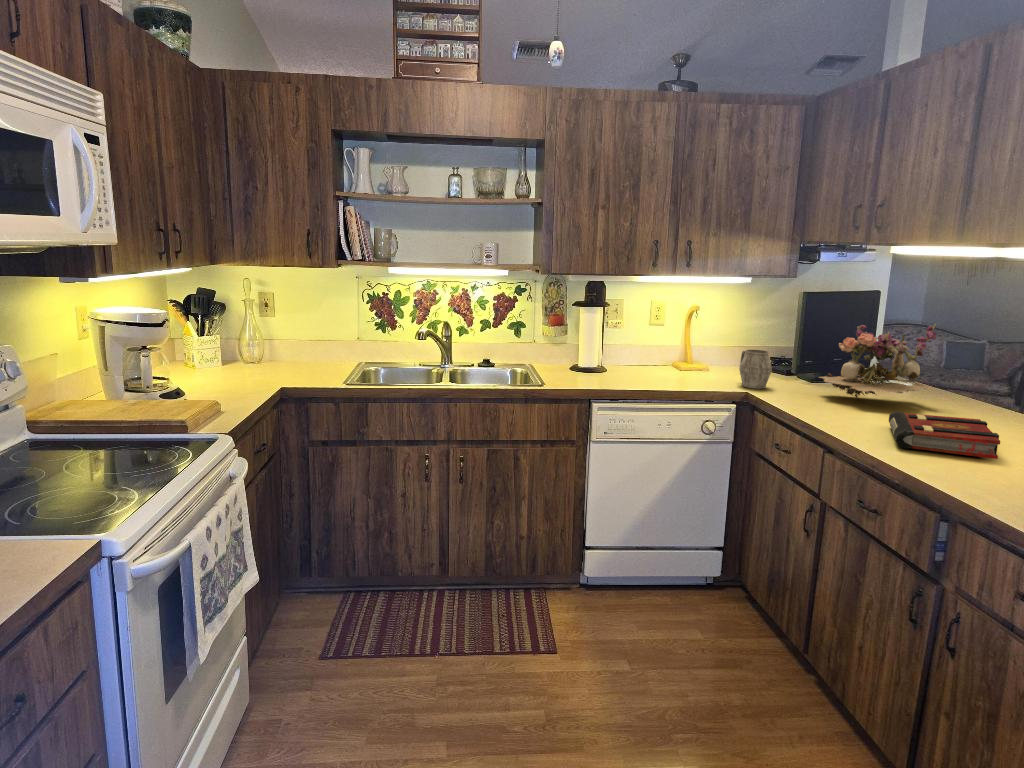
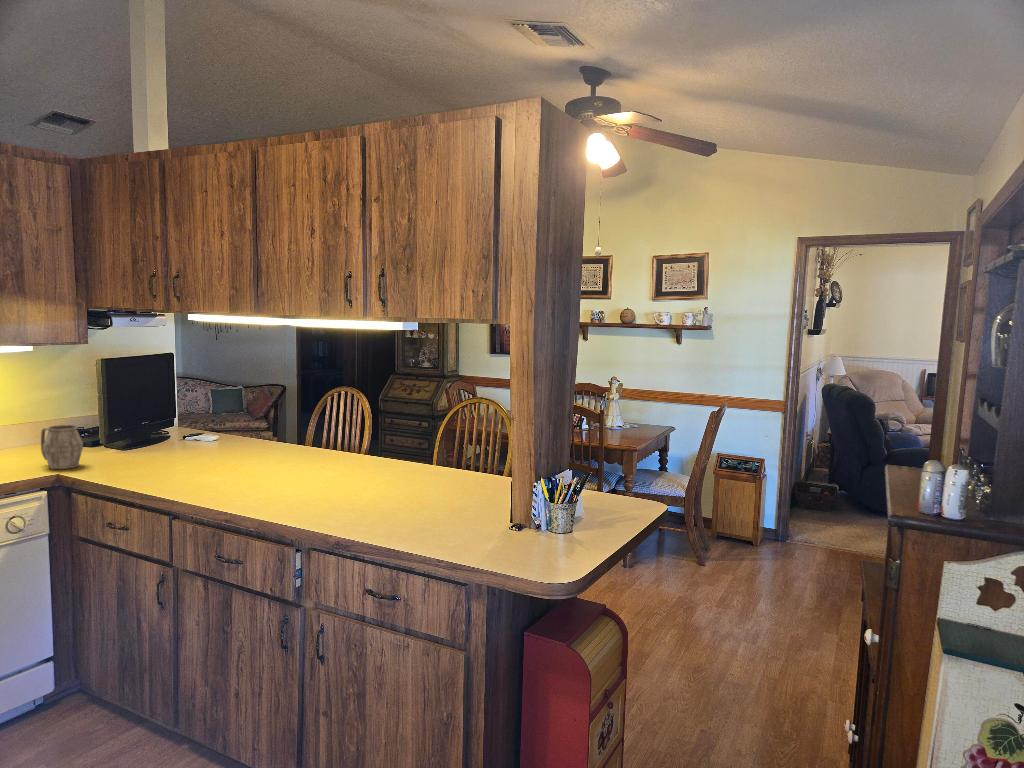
flower arrangement: present [819,324,936,398] -> none [137,382,246,460]
book: present [889,411,1000,459] -> none [221,460,315,499]

